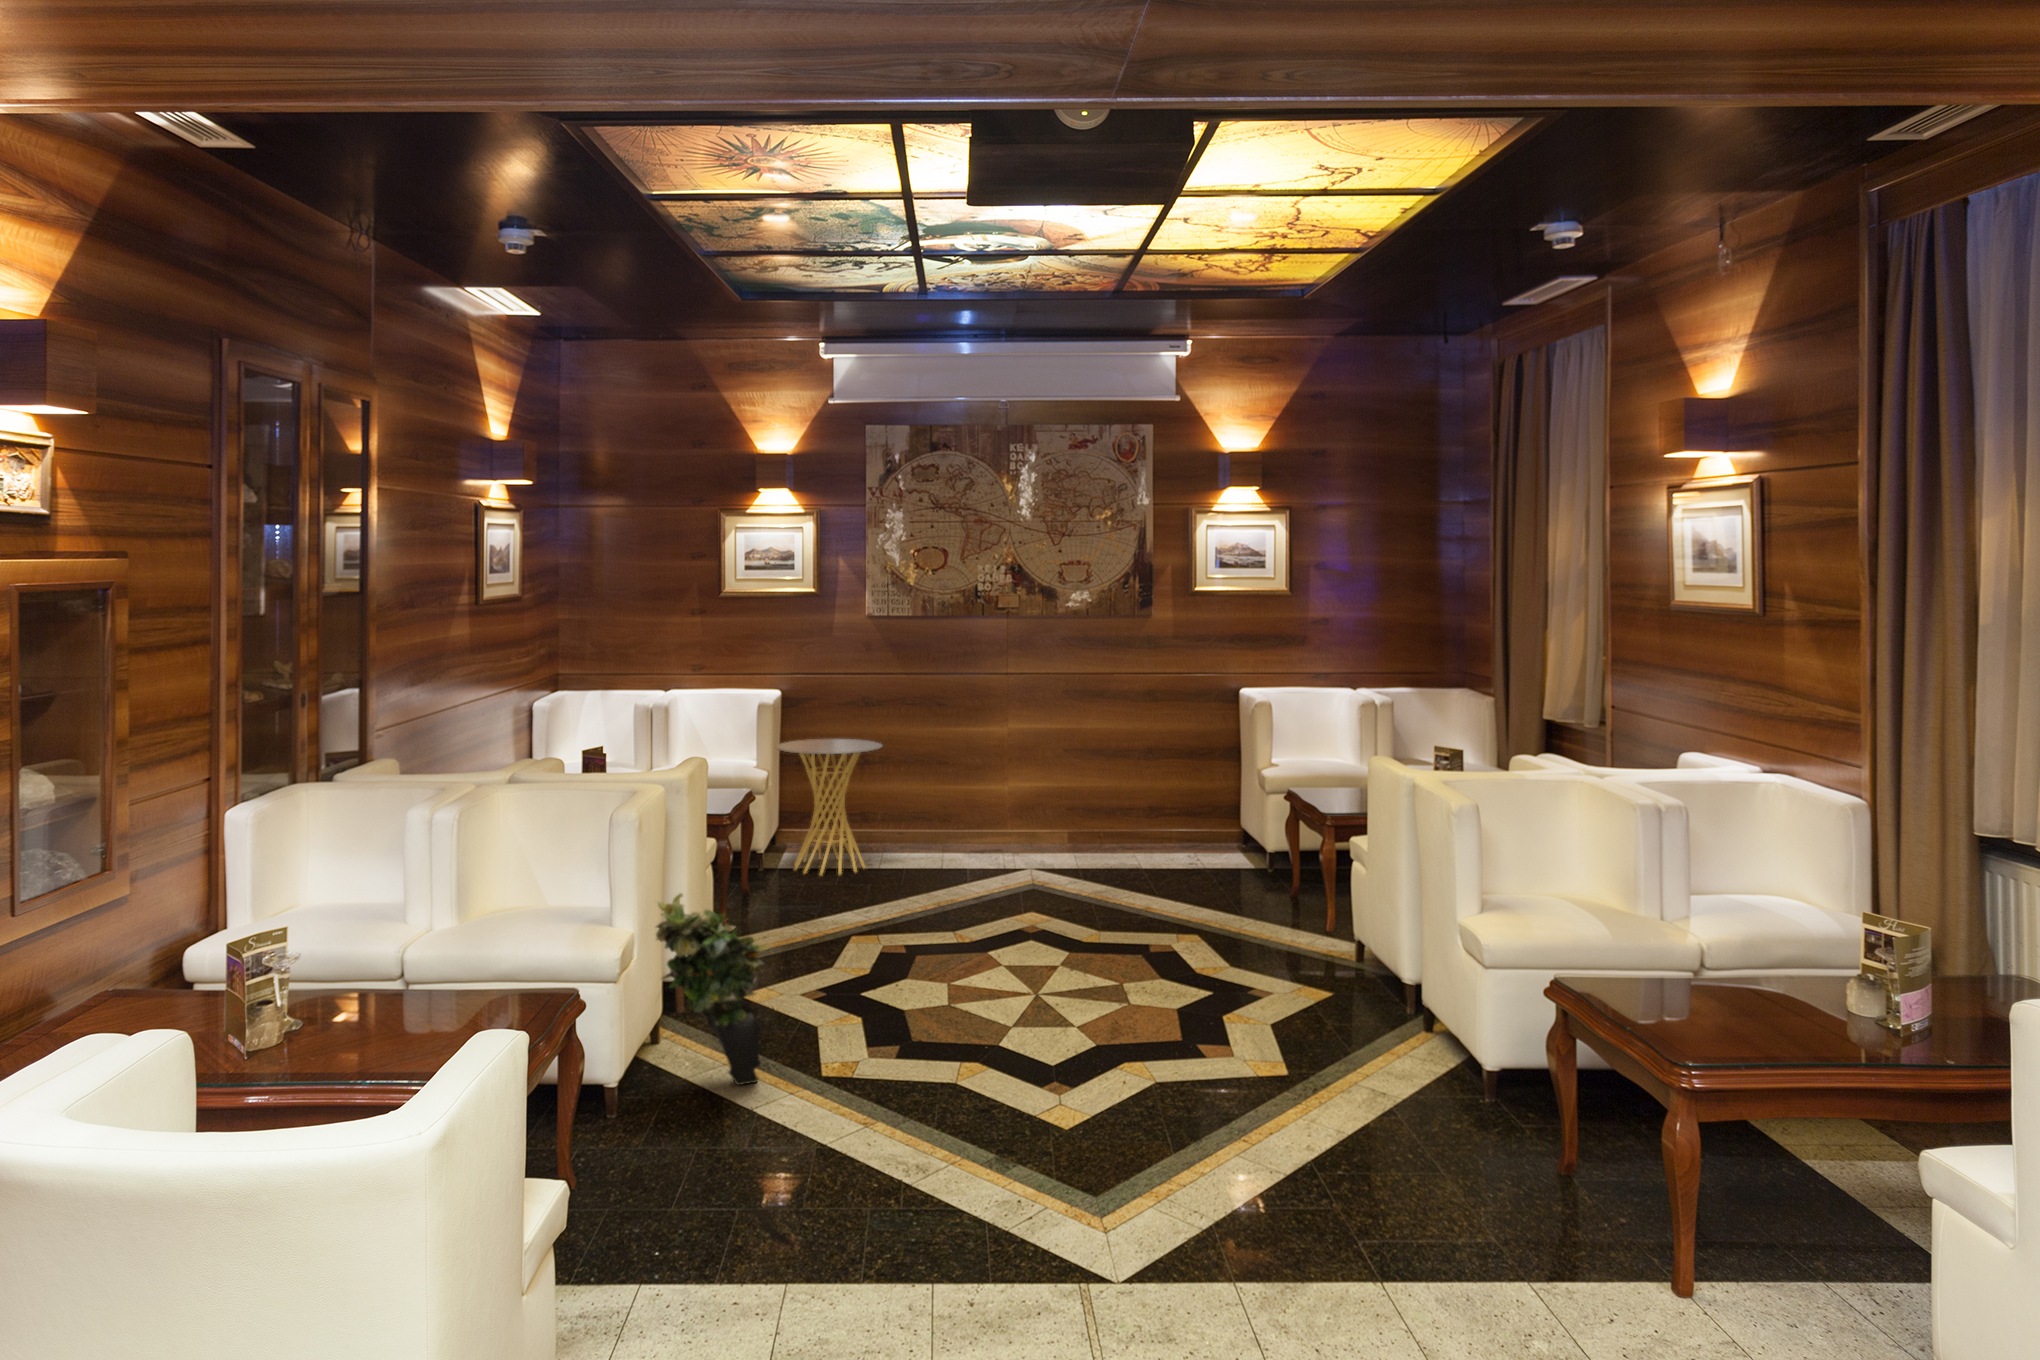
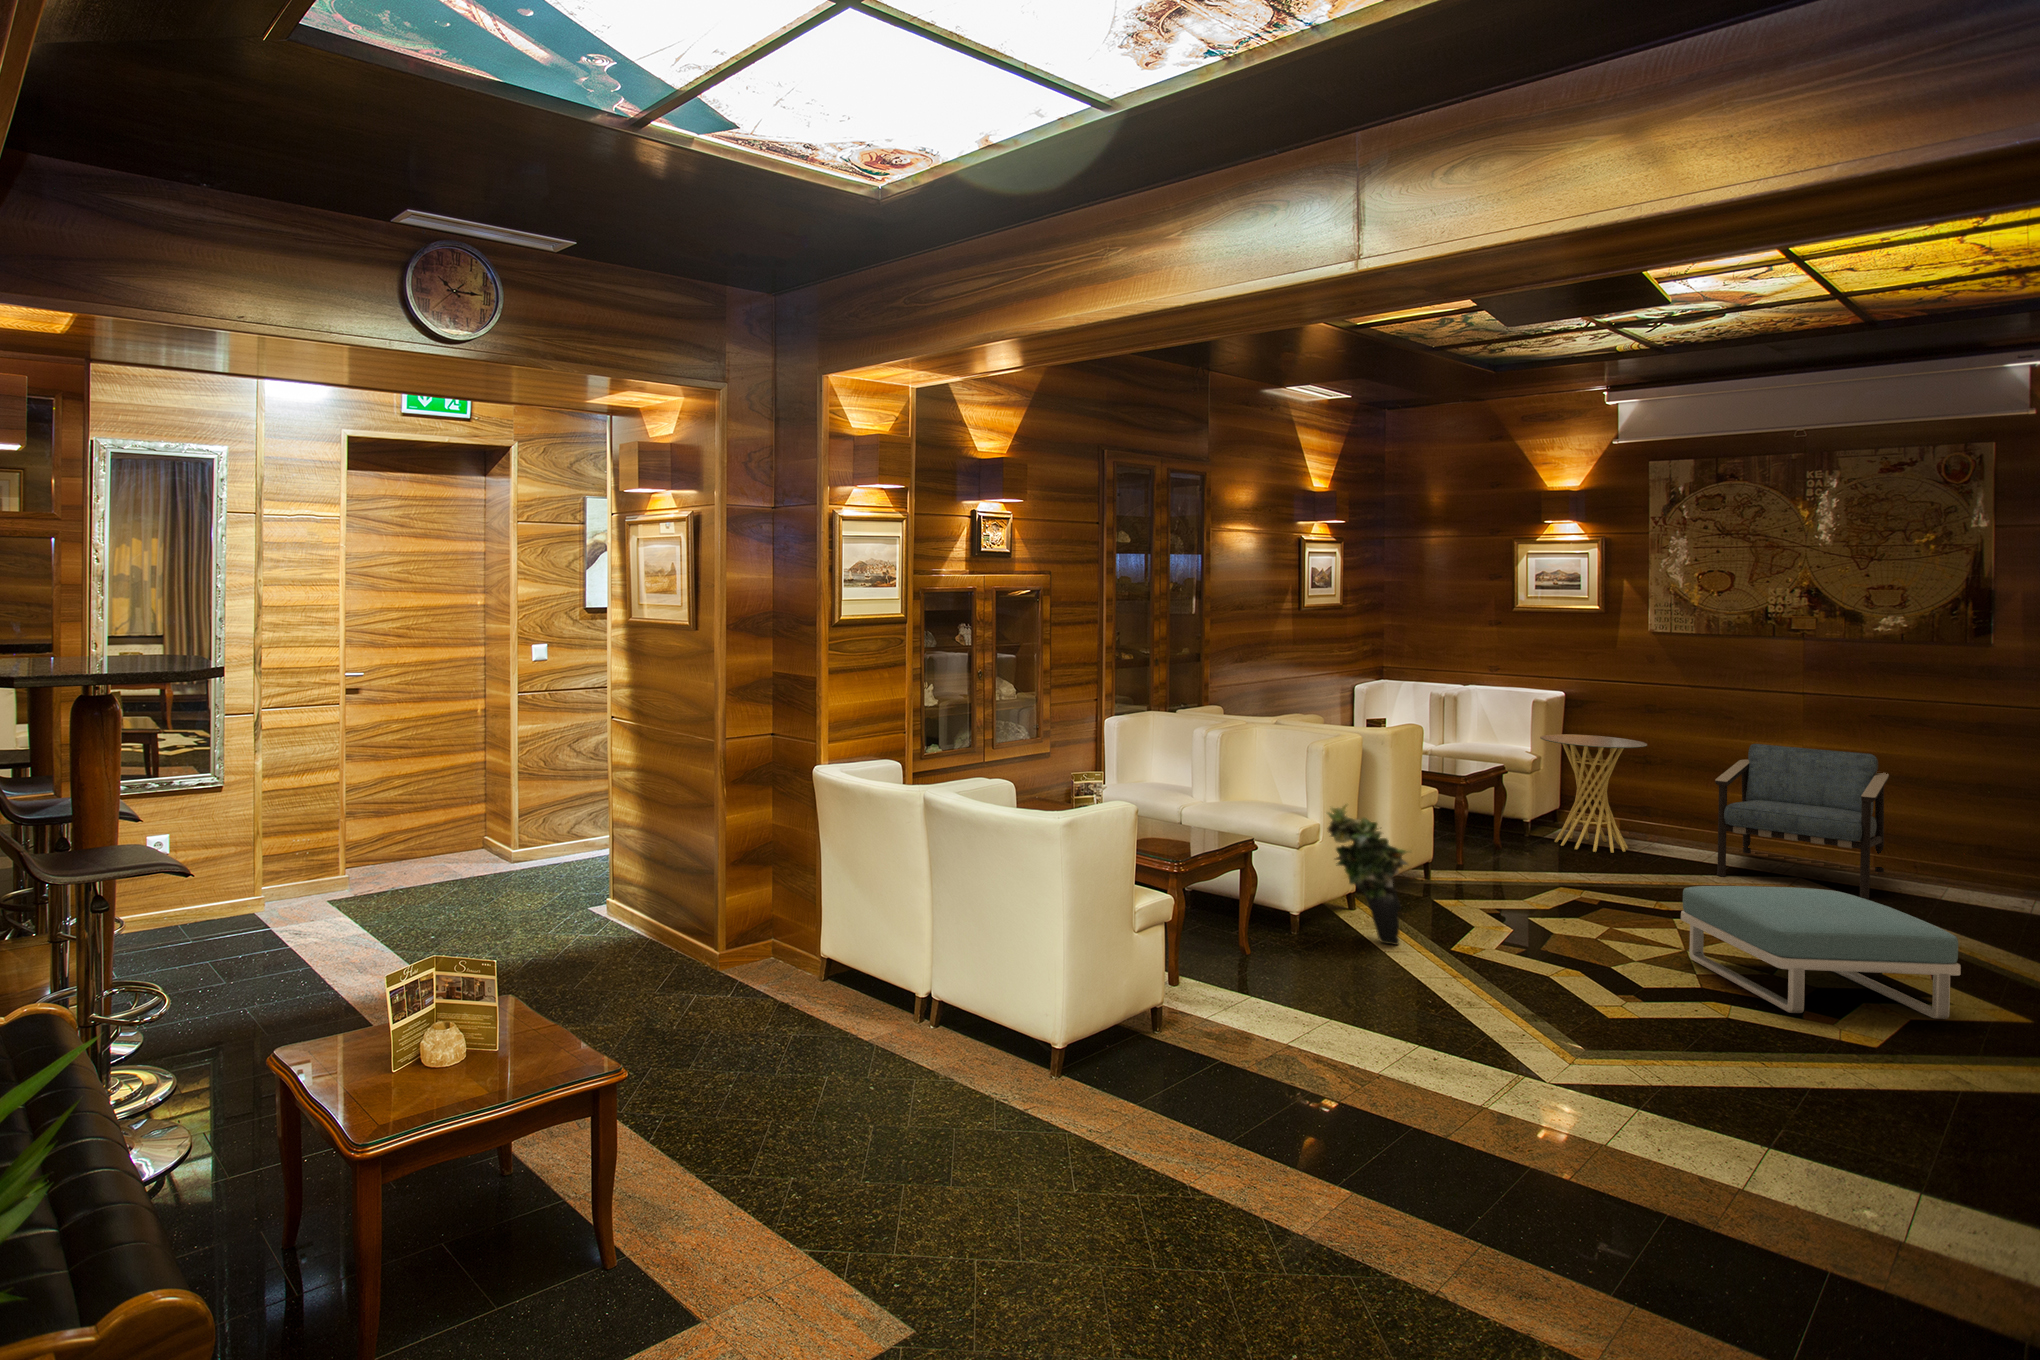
armchair: none [955,731,1093,881] -> present [1715,744,1889,899]
footstool: none [1033,891,1277,1046] -> present [1681,886,1961,1019]

